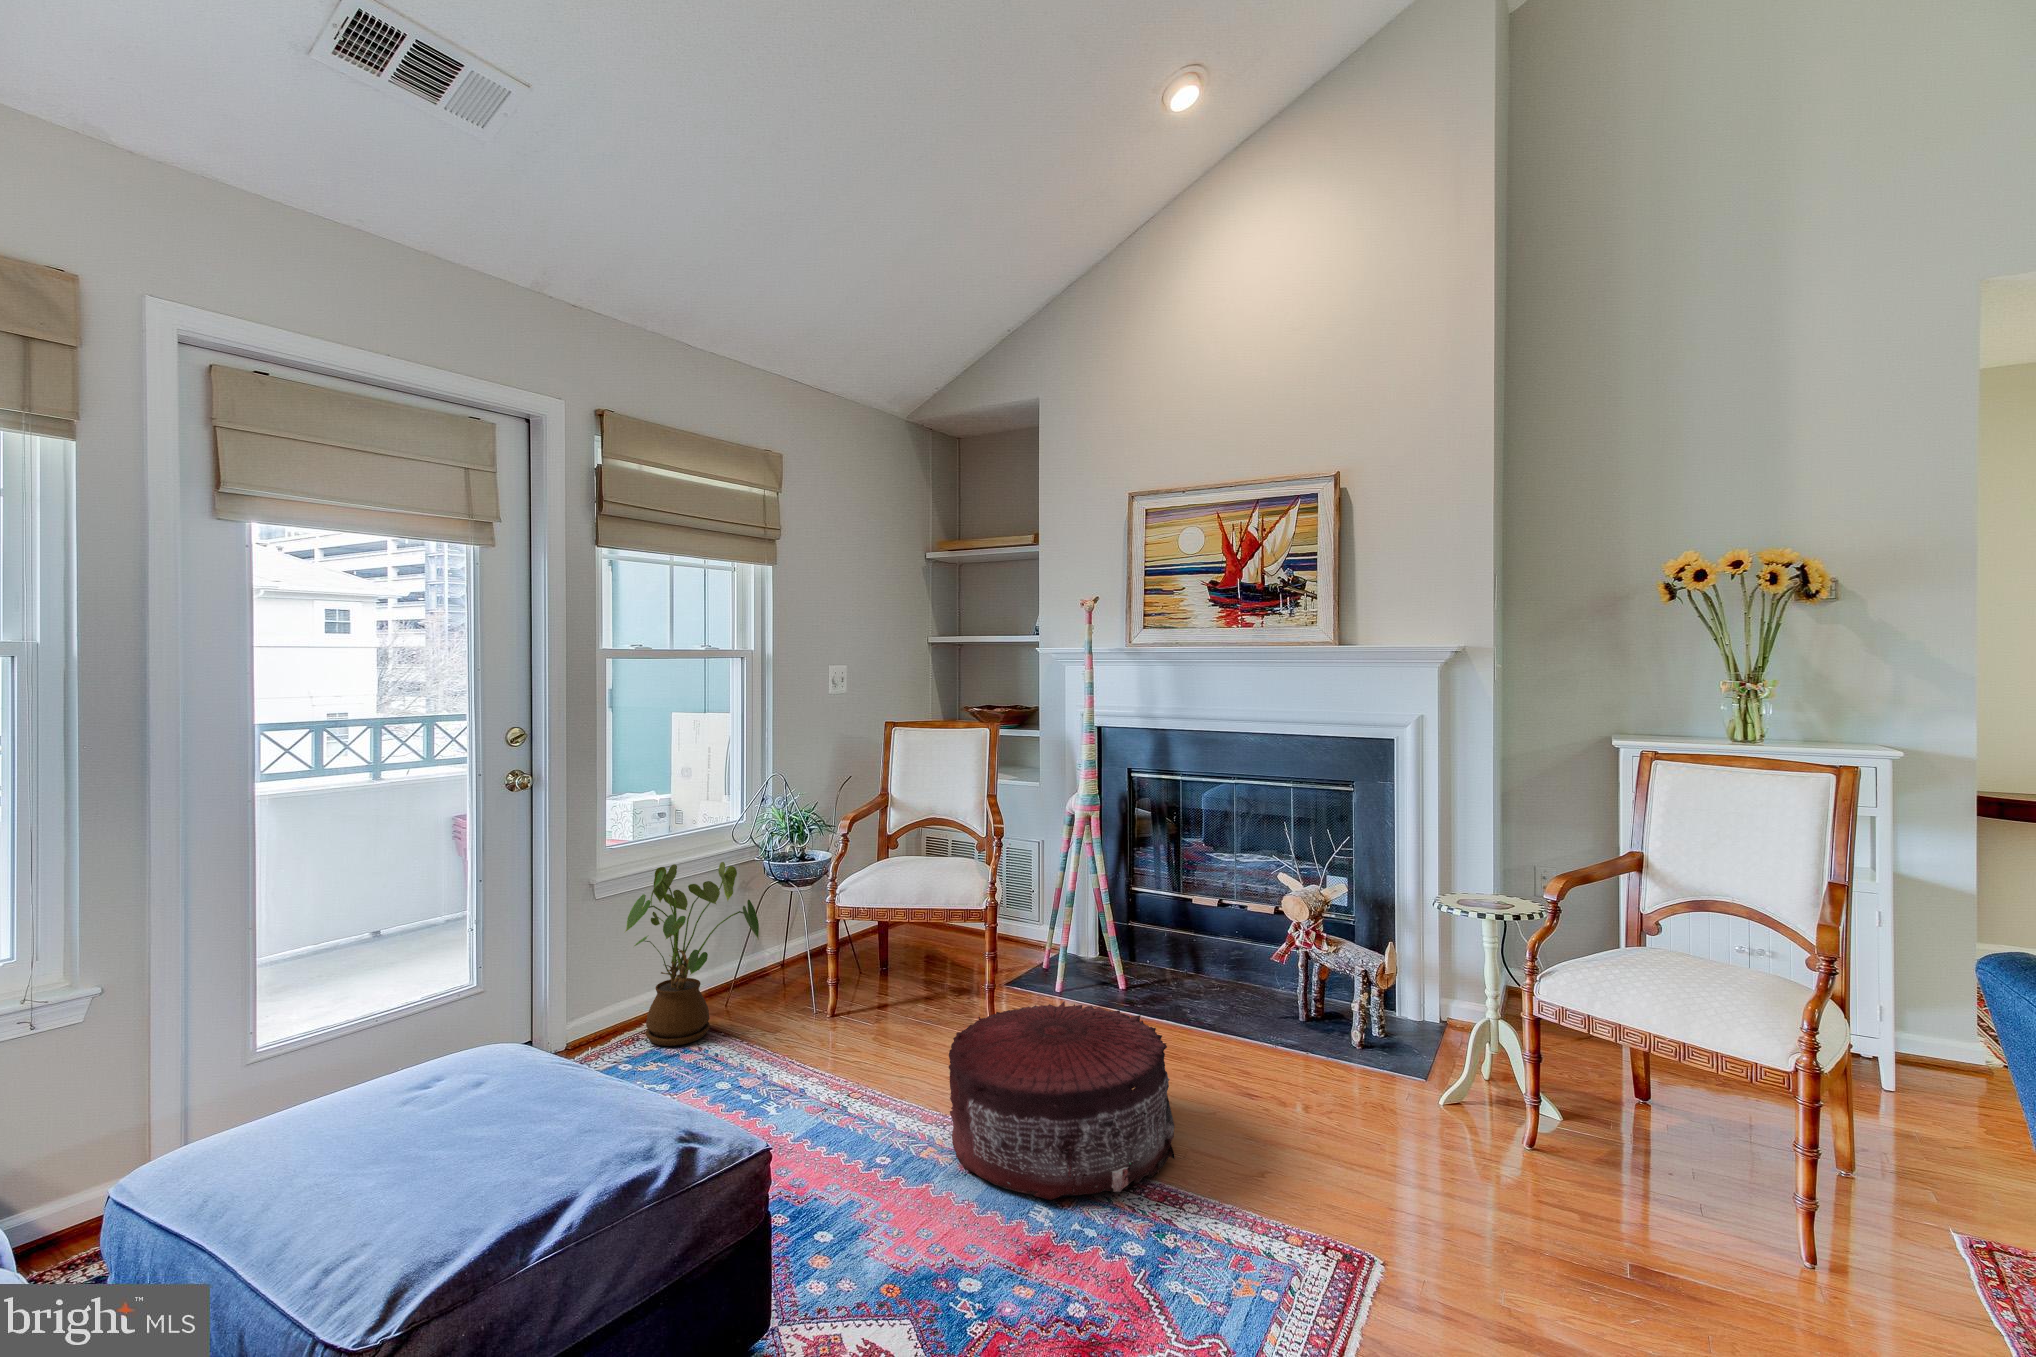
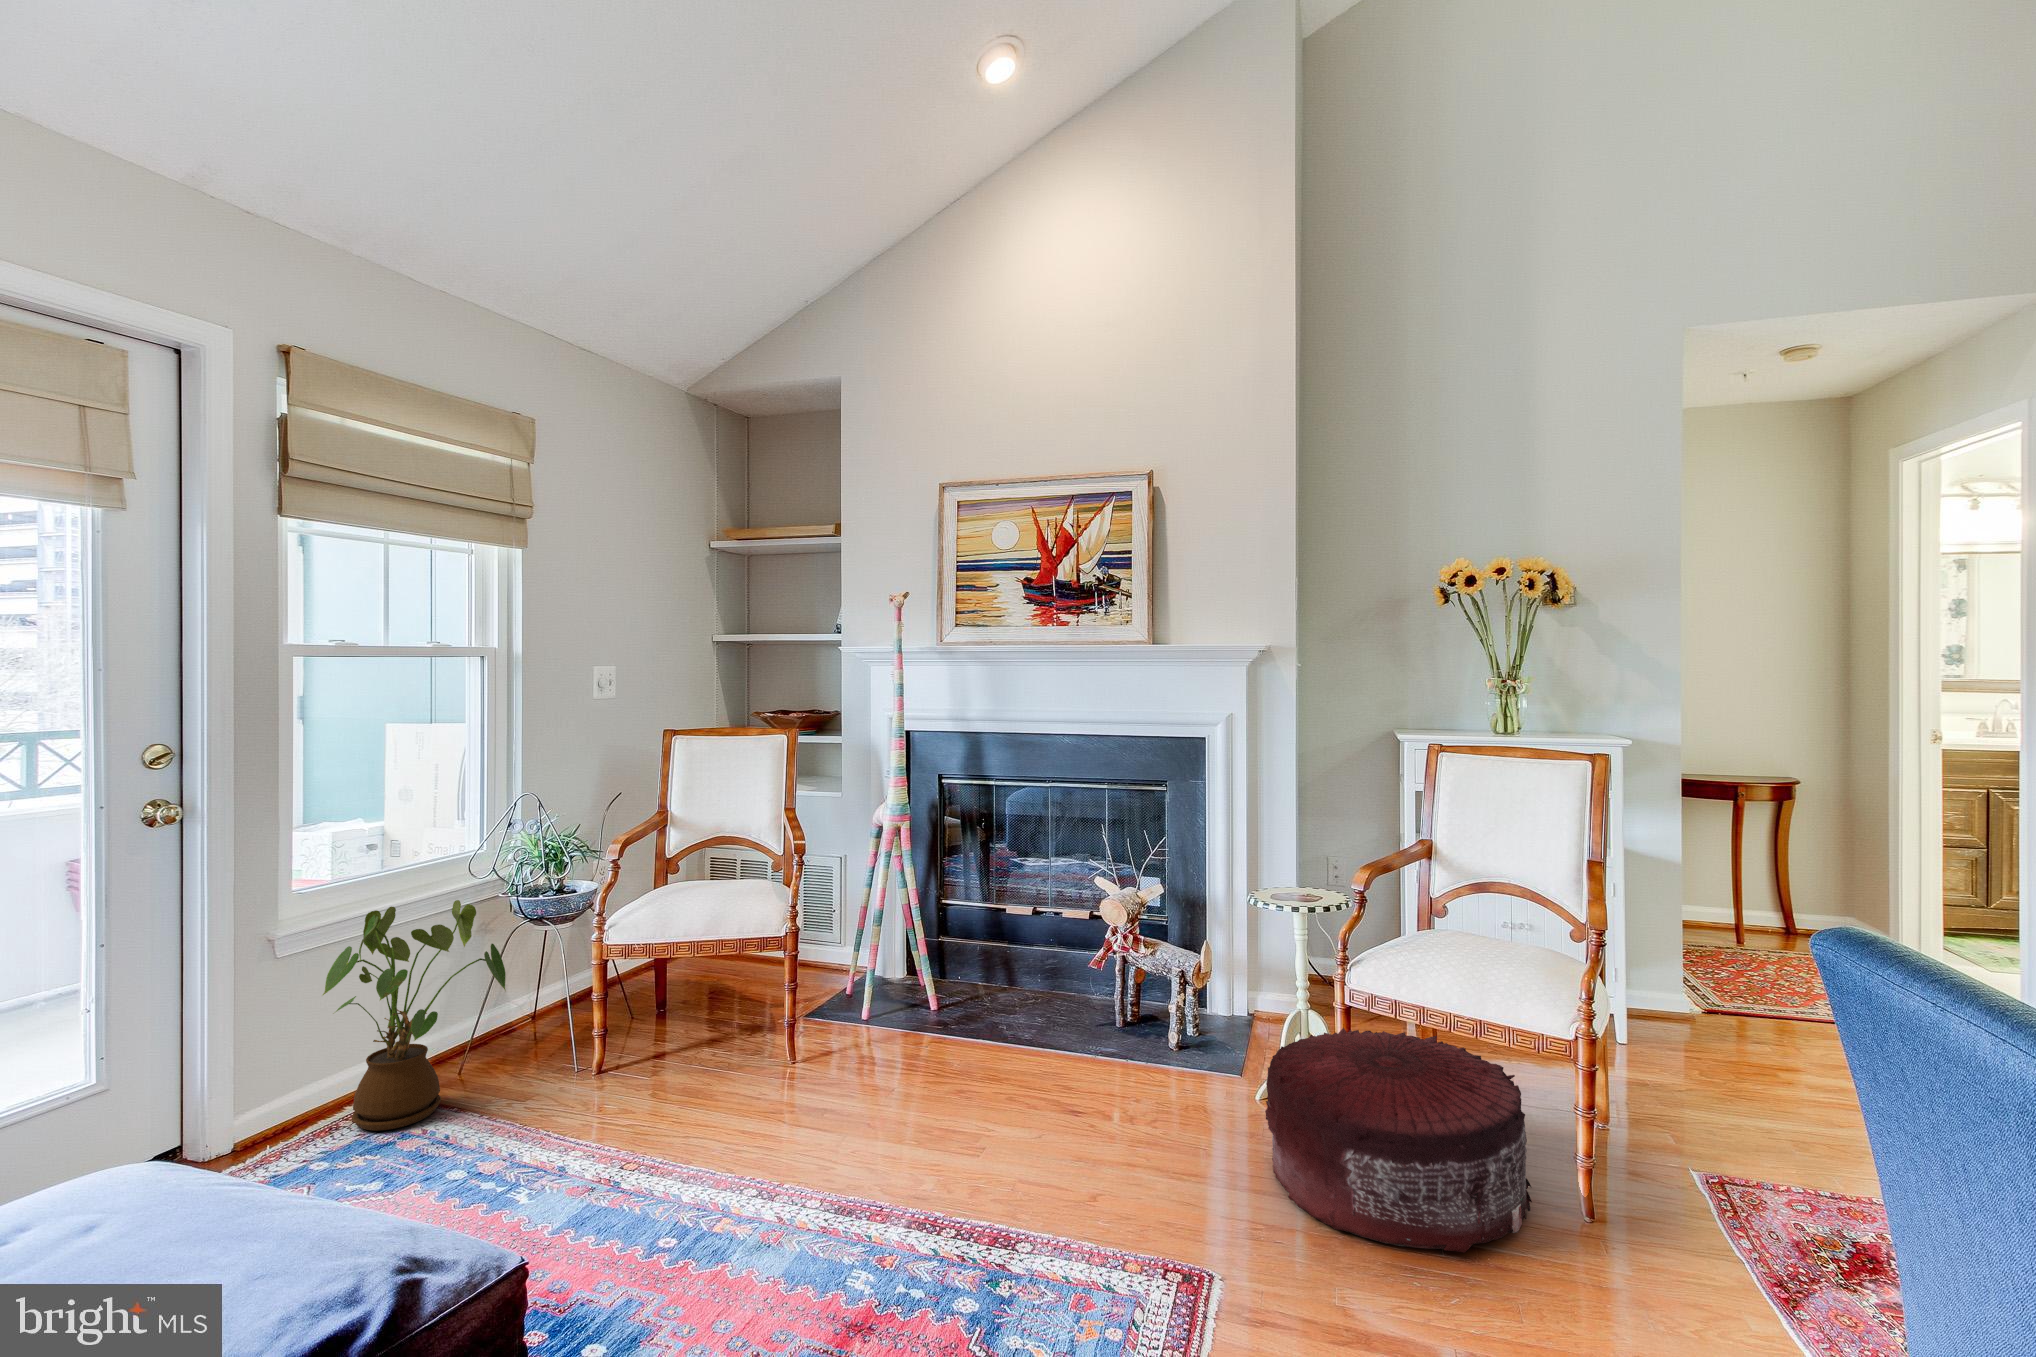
pouf: present [949,1001,1175,1200] -> present [1265,1028,1532,1253]

